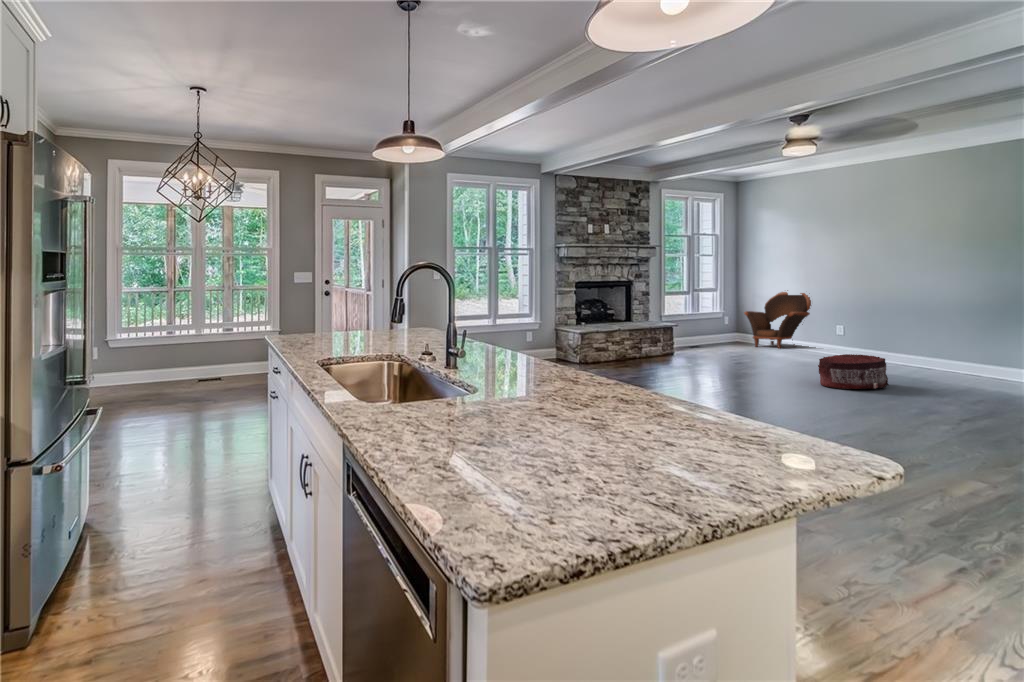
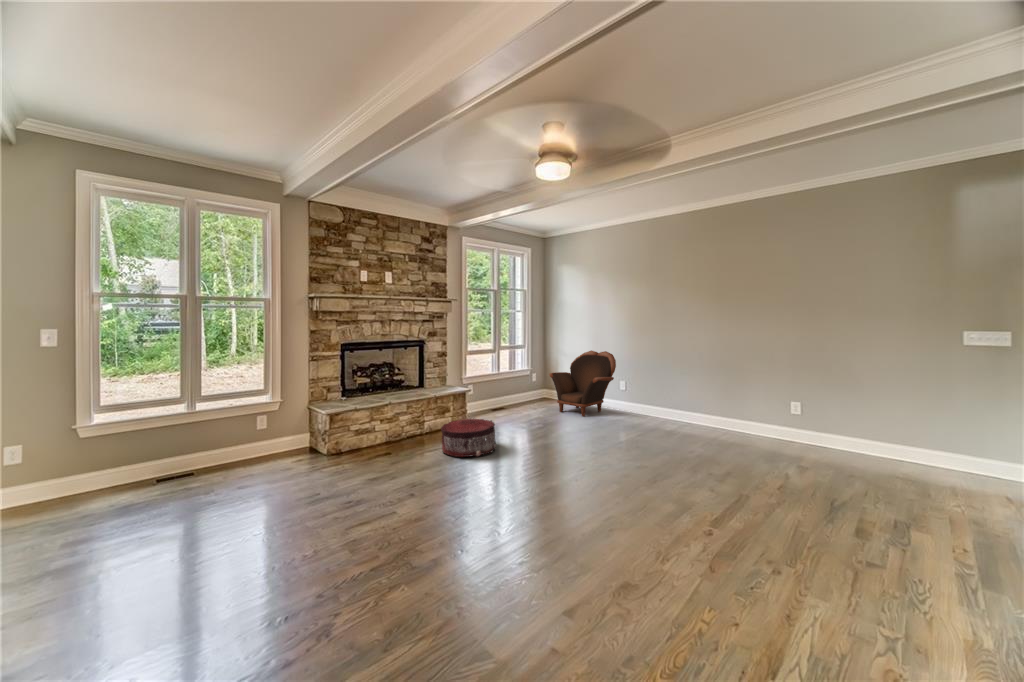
pouf: present [818,354,889,389] -> present [441,419,496,457]

